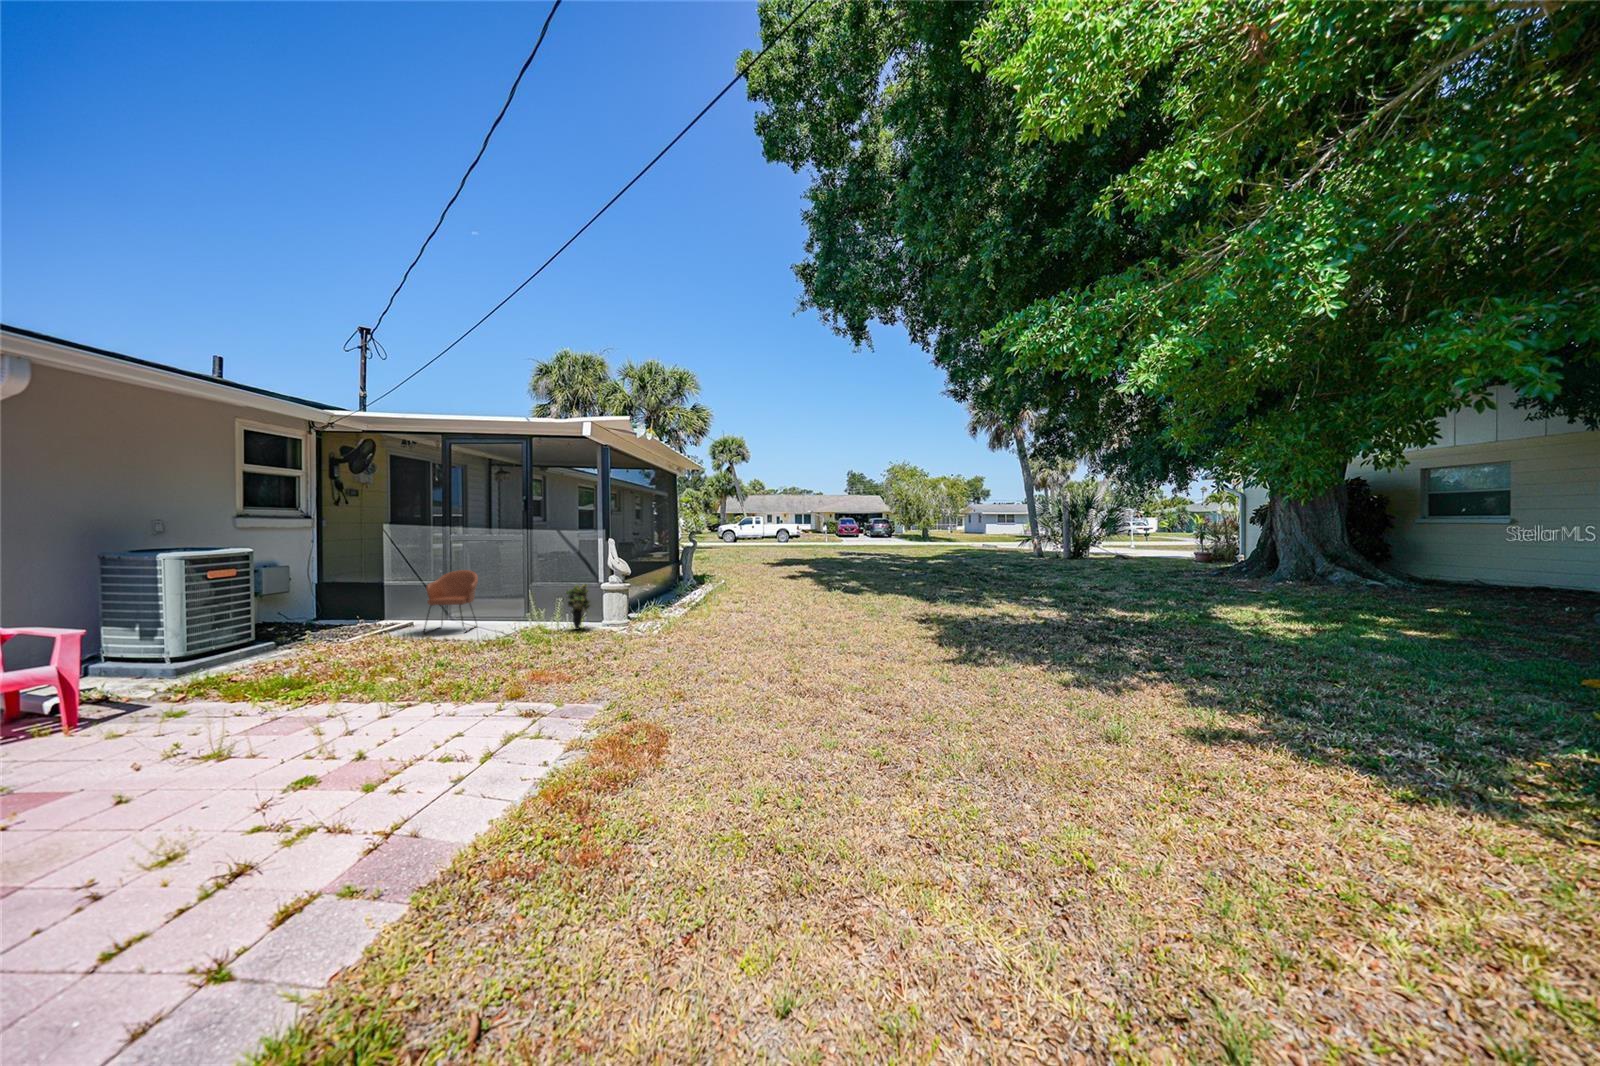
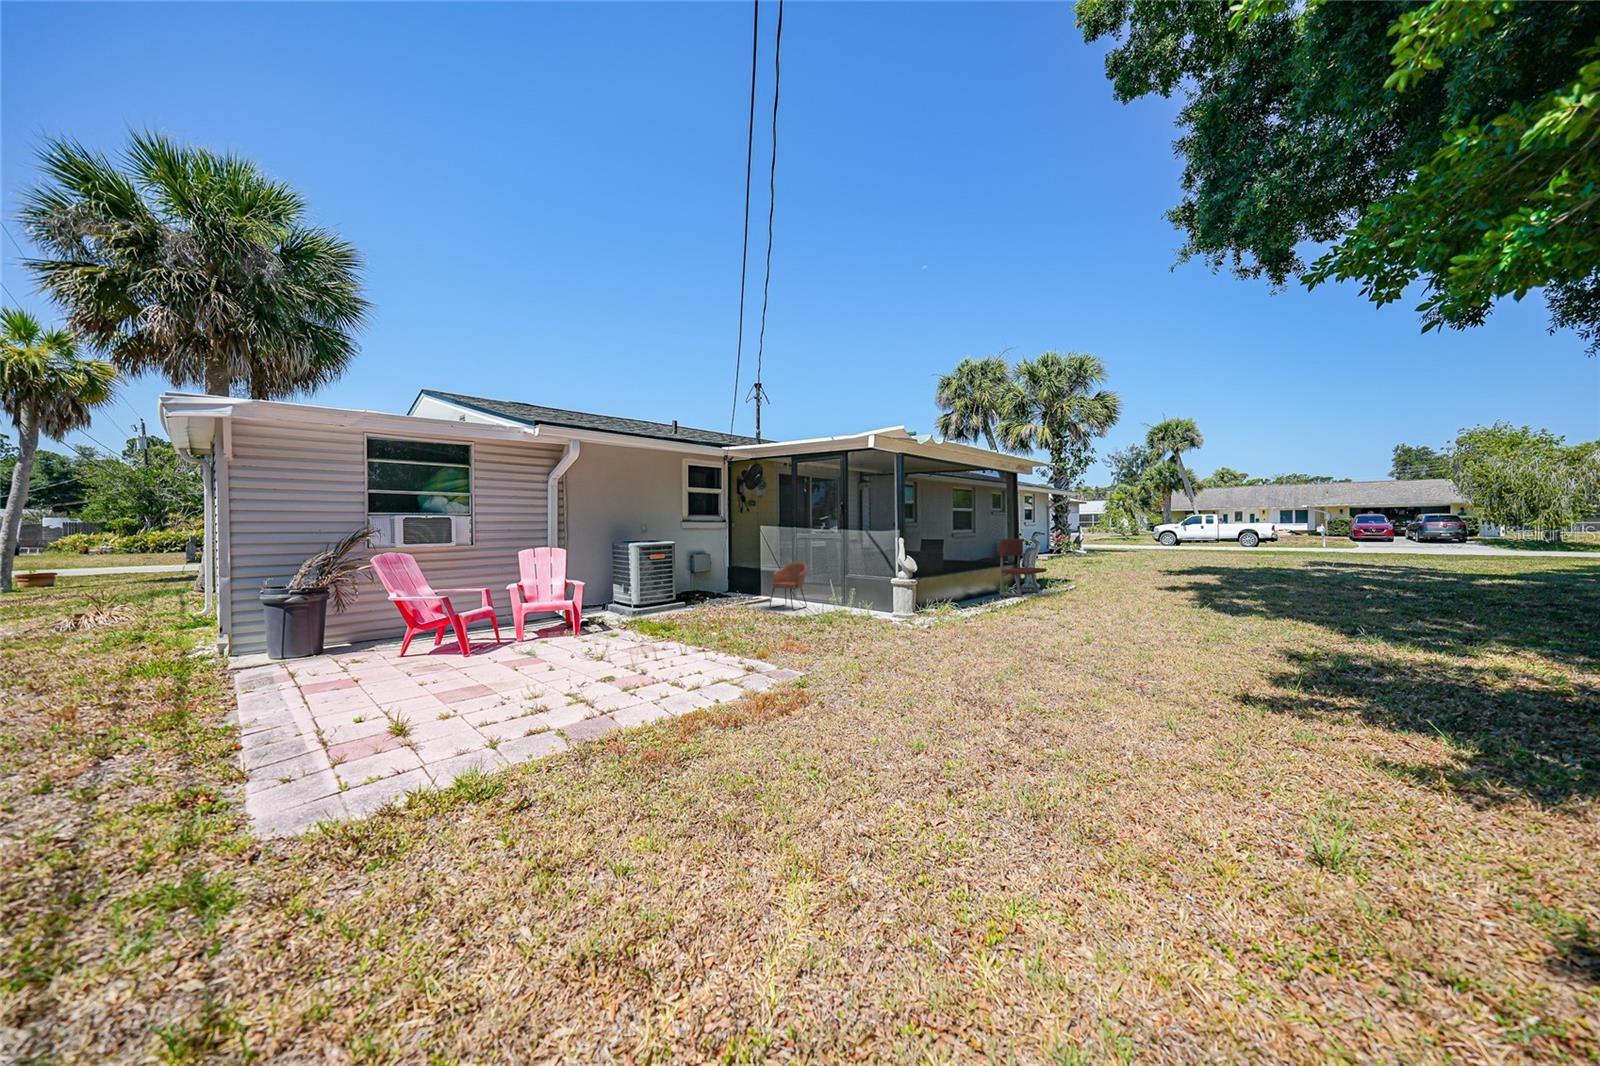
bench: none [670,537,707,592] -> present [999,539,1047,597]
potted plant: present [566,584,590,630] -> none [859,578,881,619]

